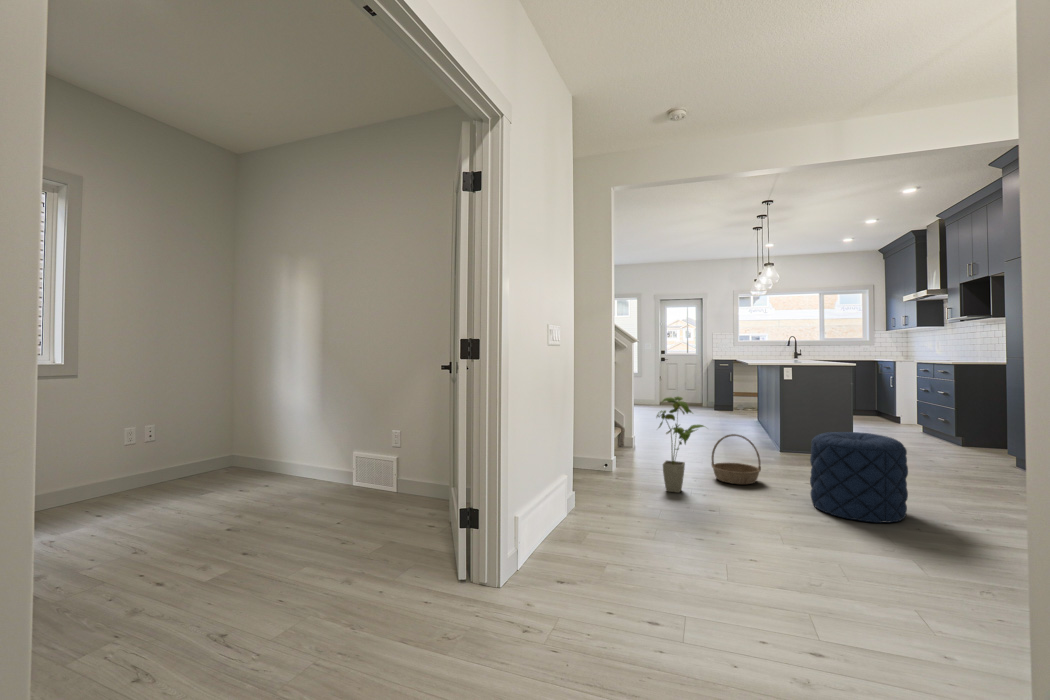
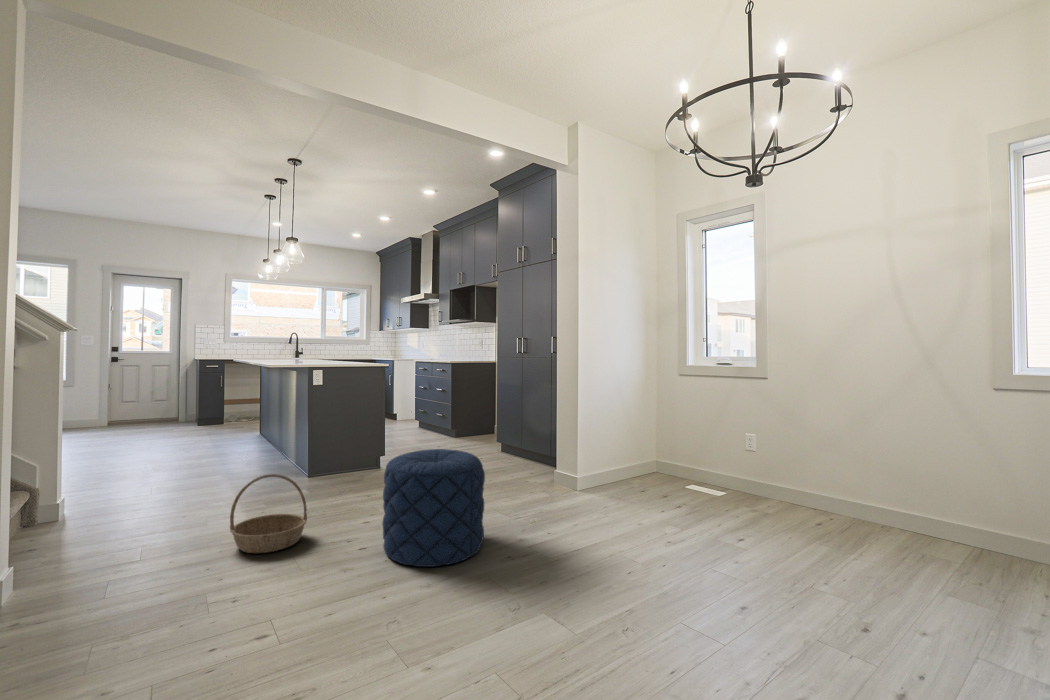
house plant: present [657,397,705,493] -> none [127,431,236,613]

